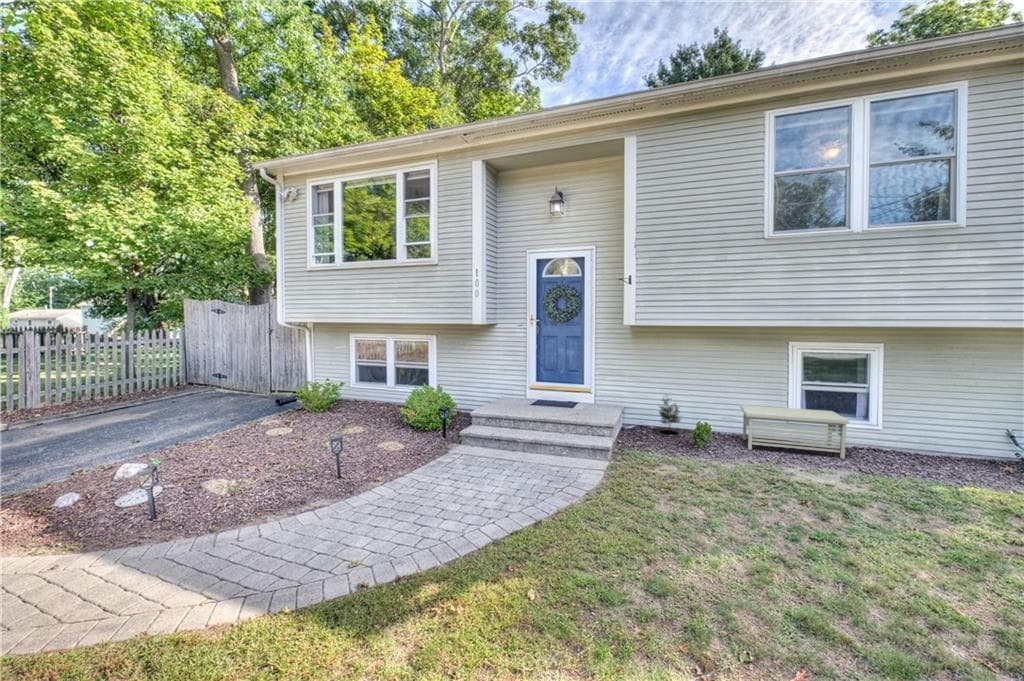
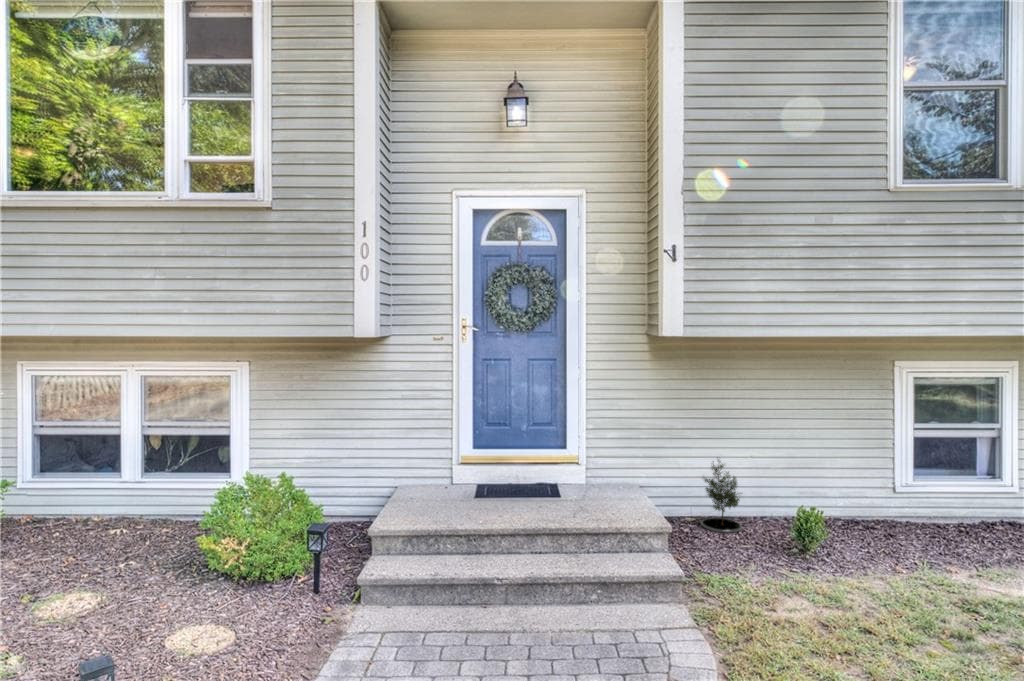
storage bench: present [740,405,849,459] -> none [828,468,1008,548]

